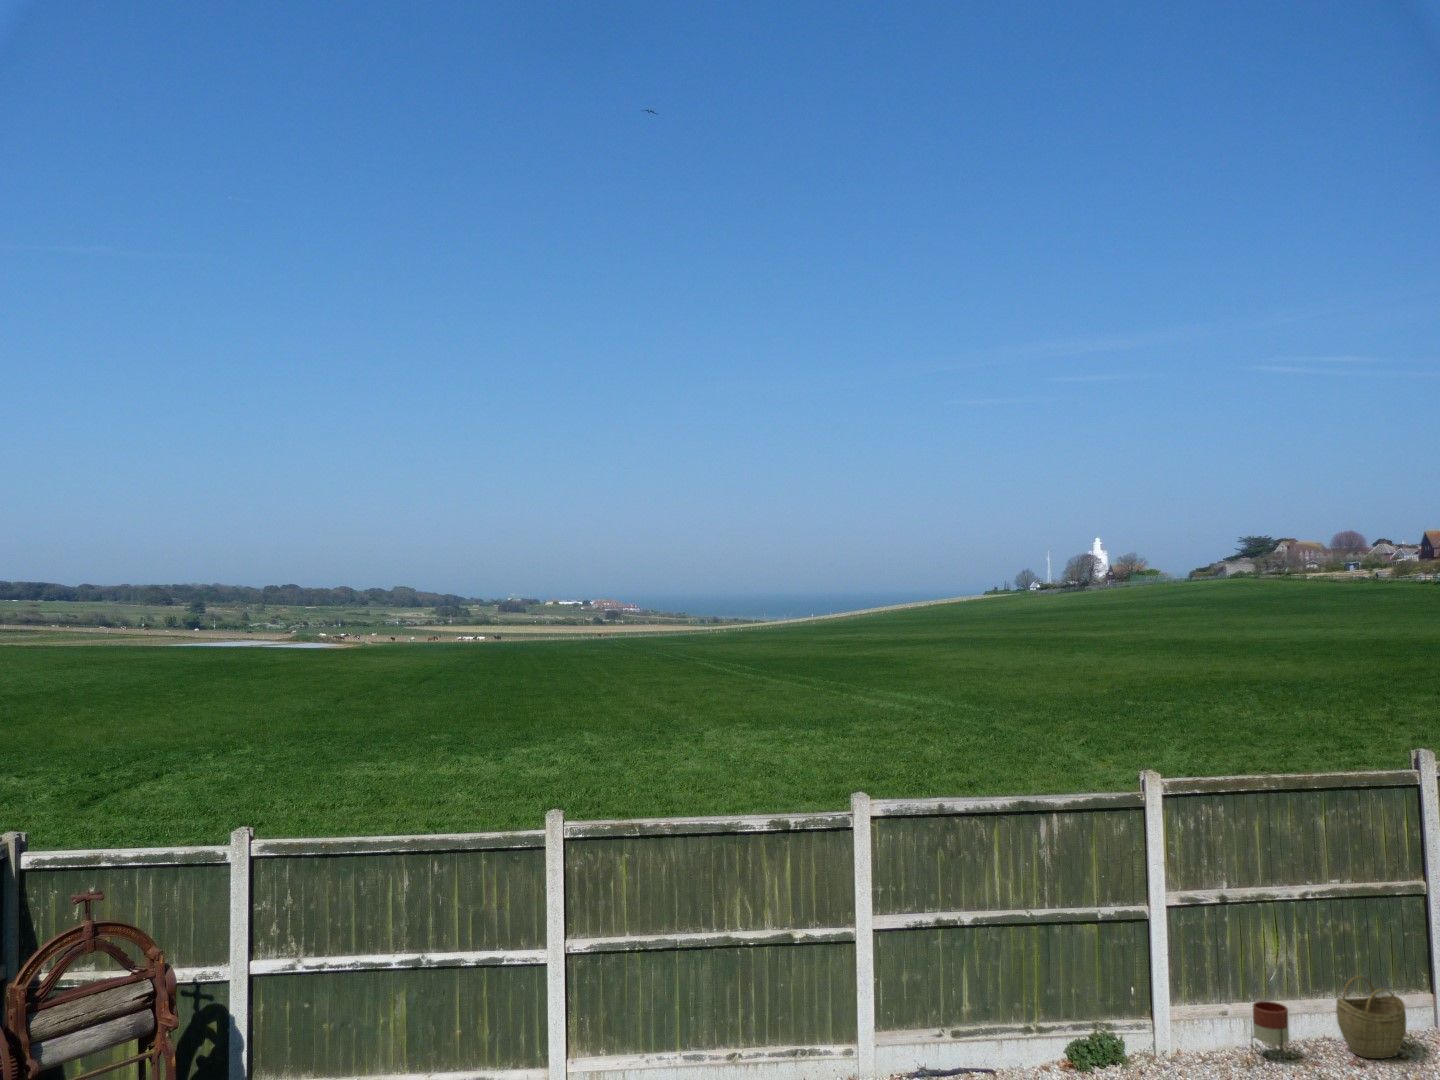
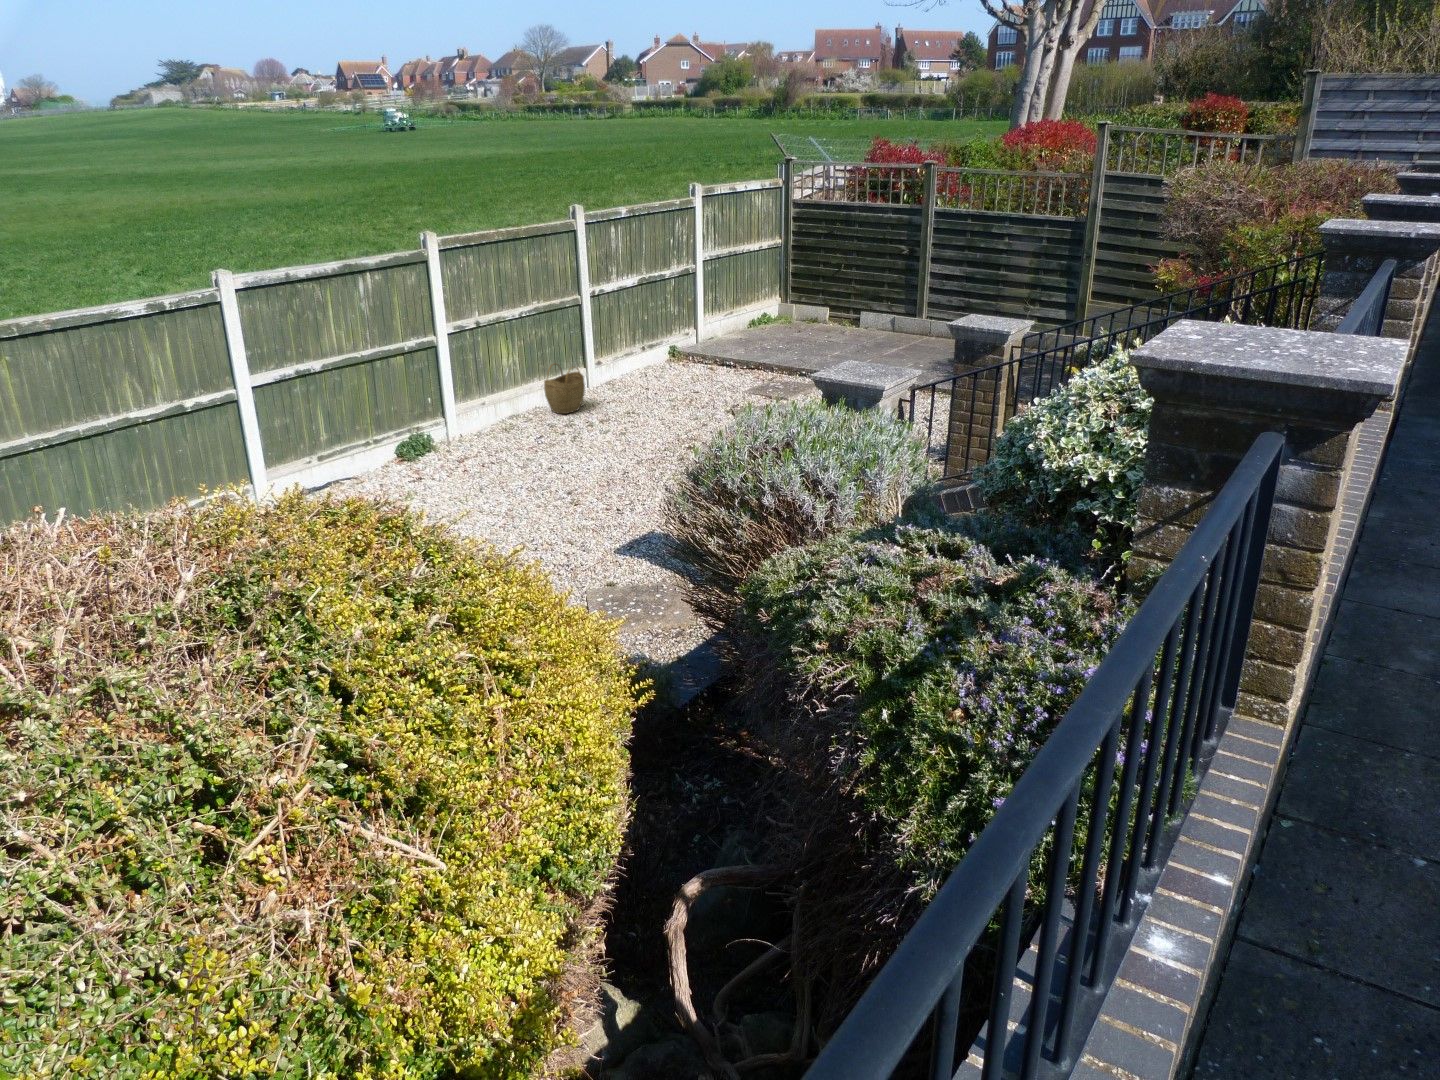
planter: present [1251,1001,1289,1058] -> none [500,390,525,428]

